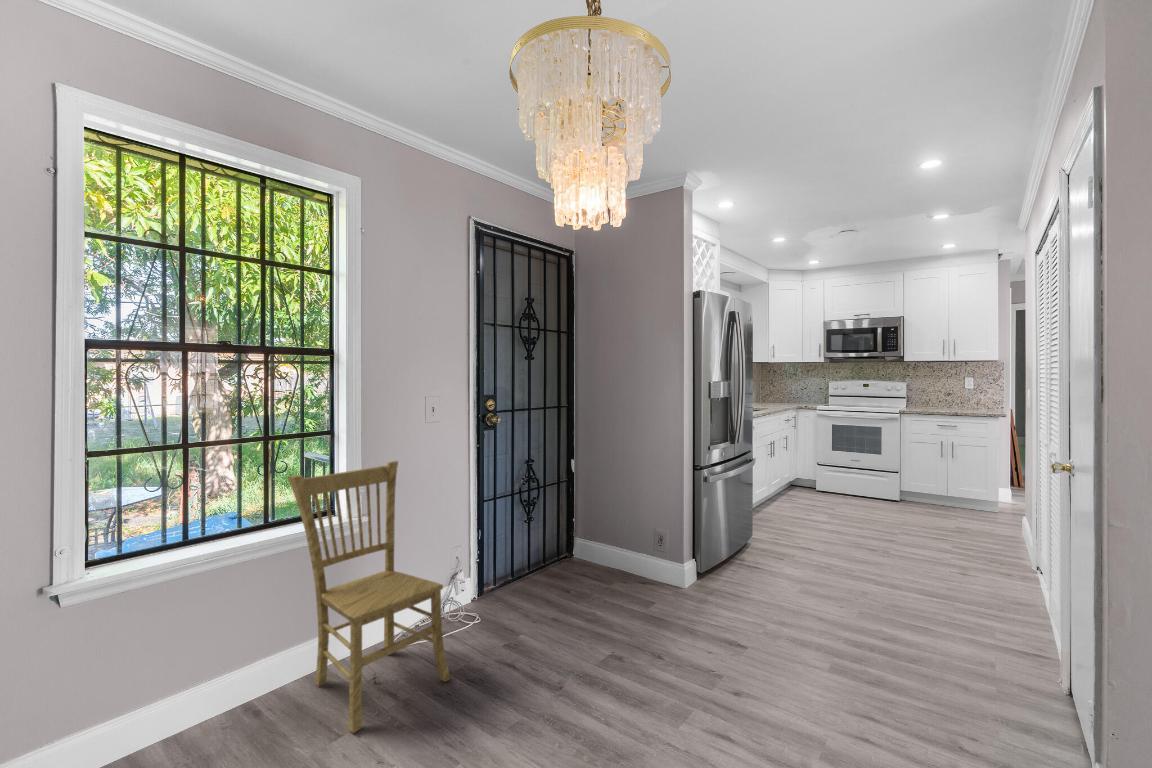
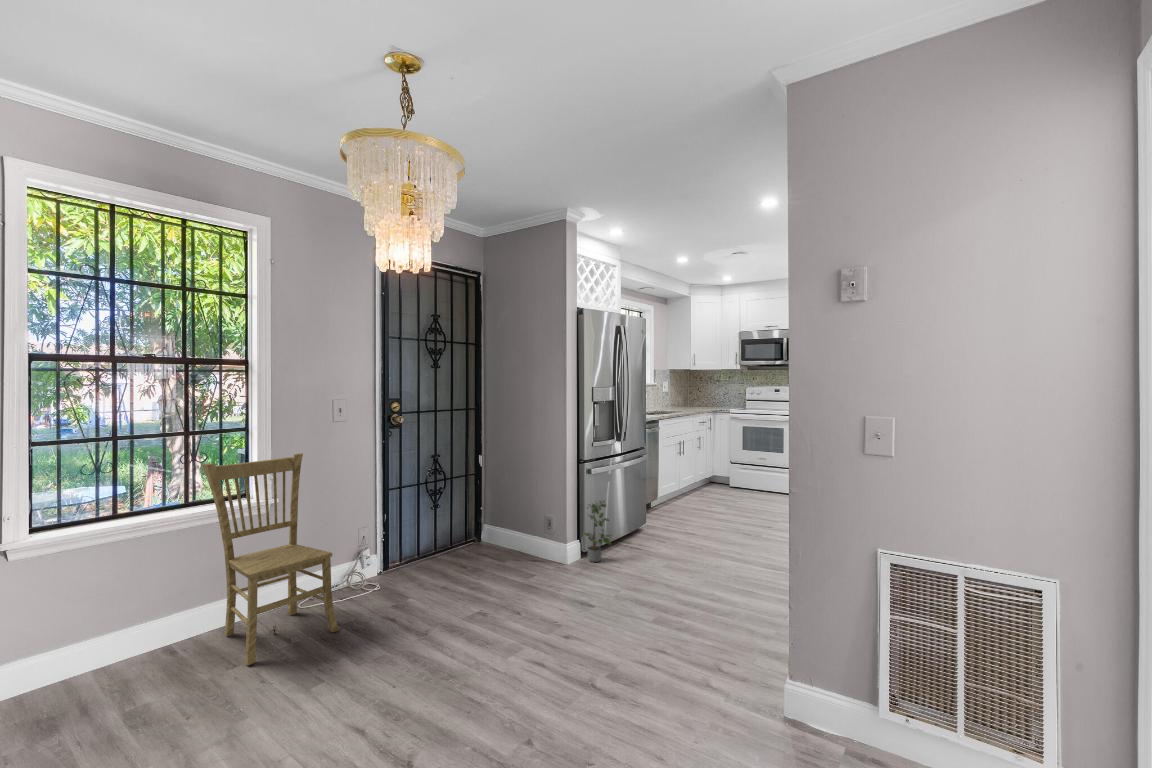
potted plant: none [699,510,736,584] -> present [582,500,611,562]

